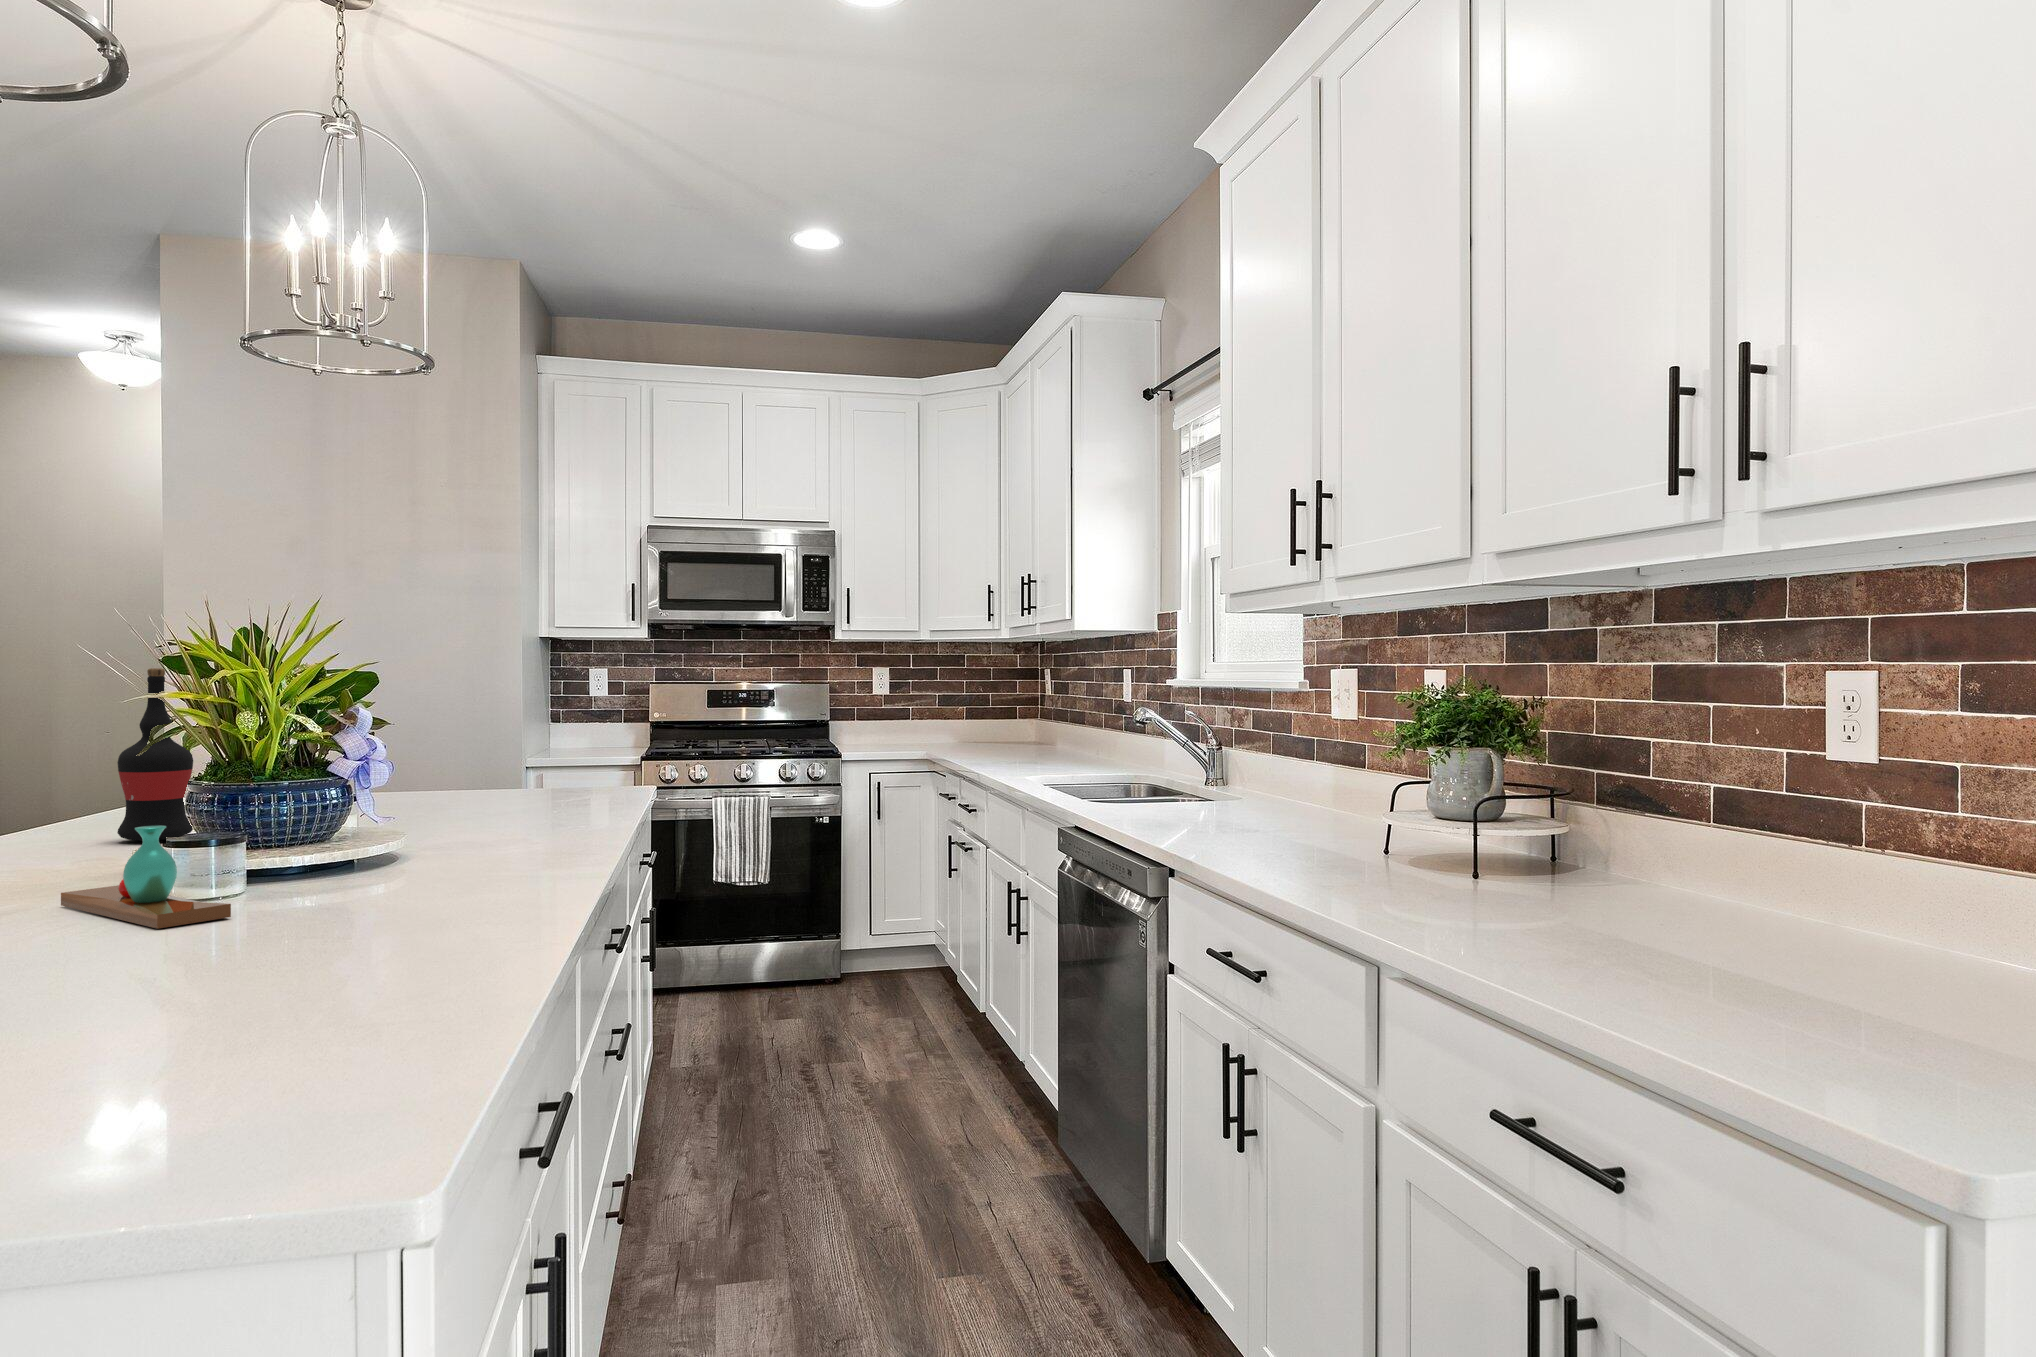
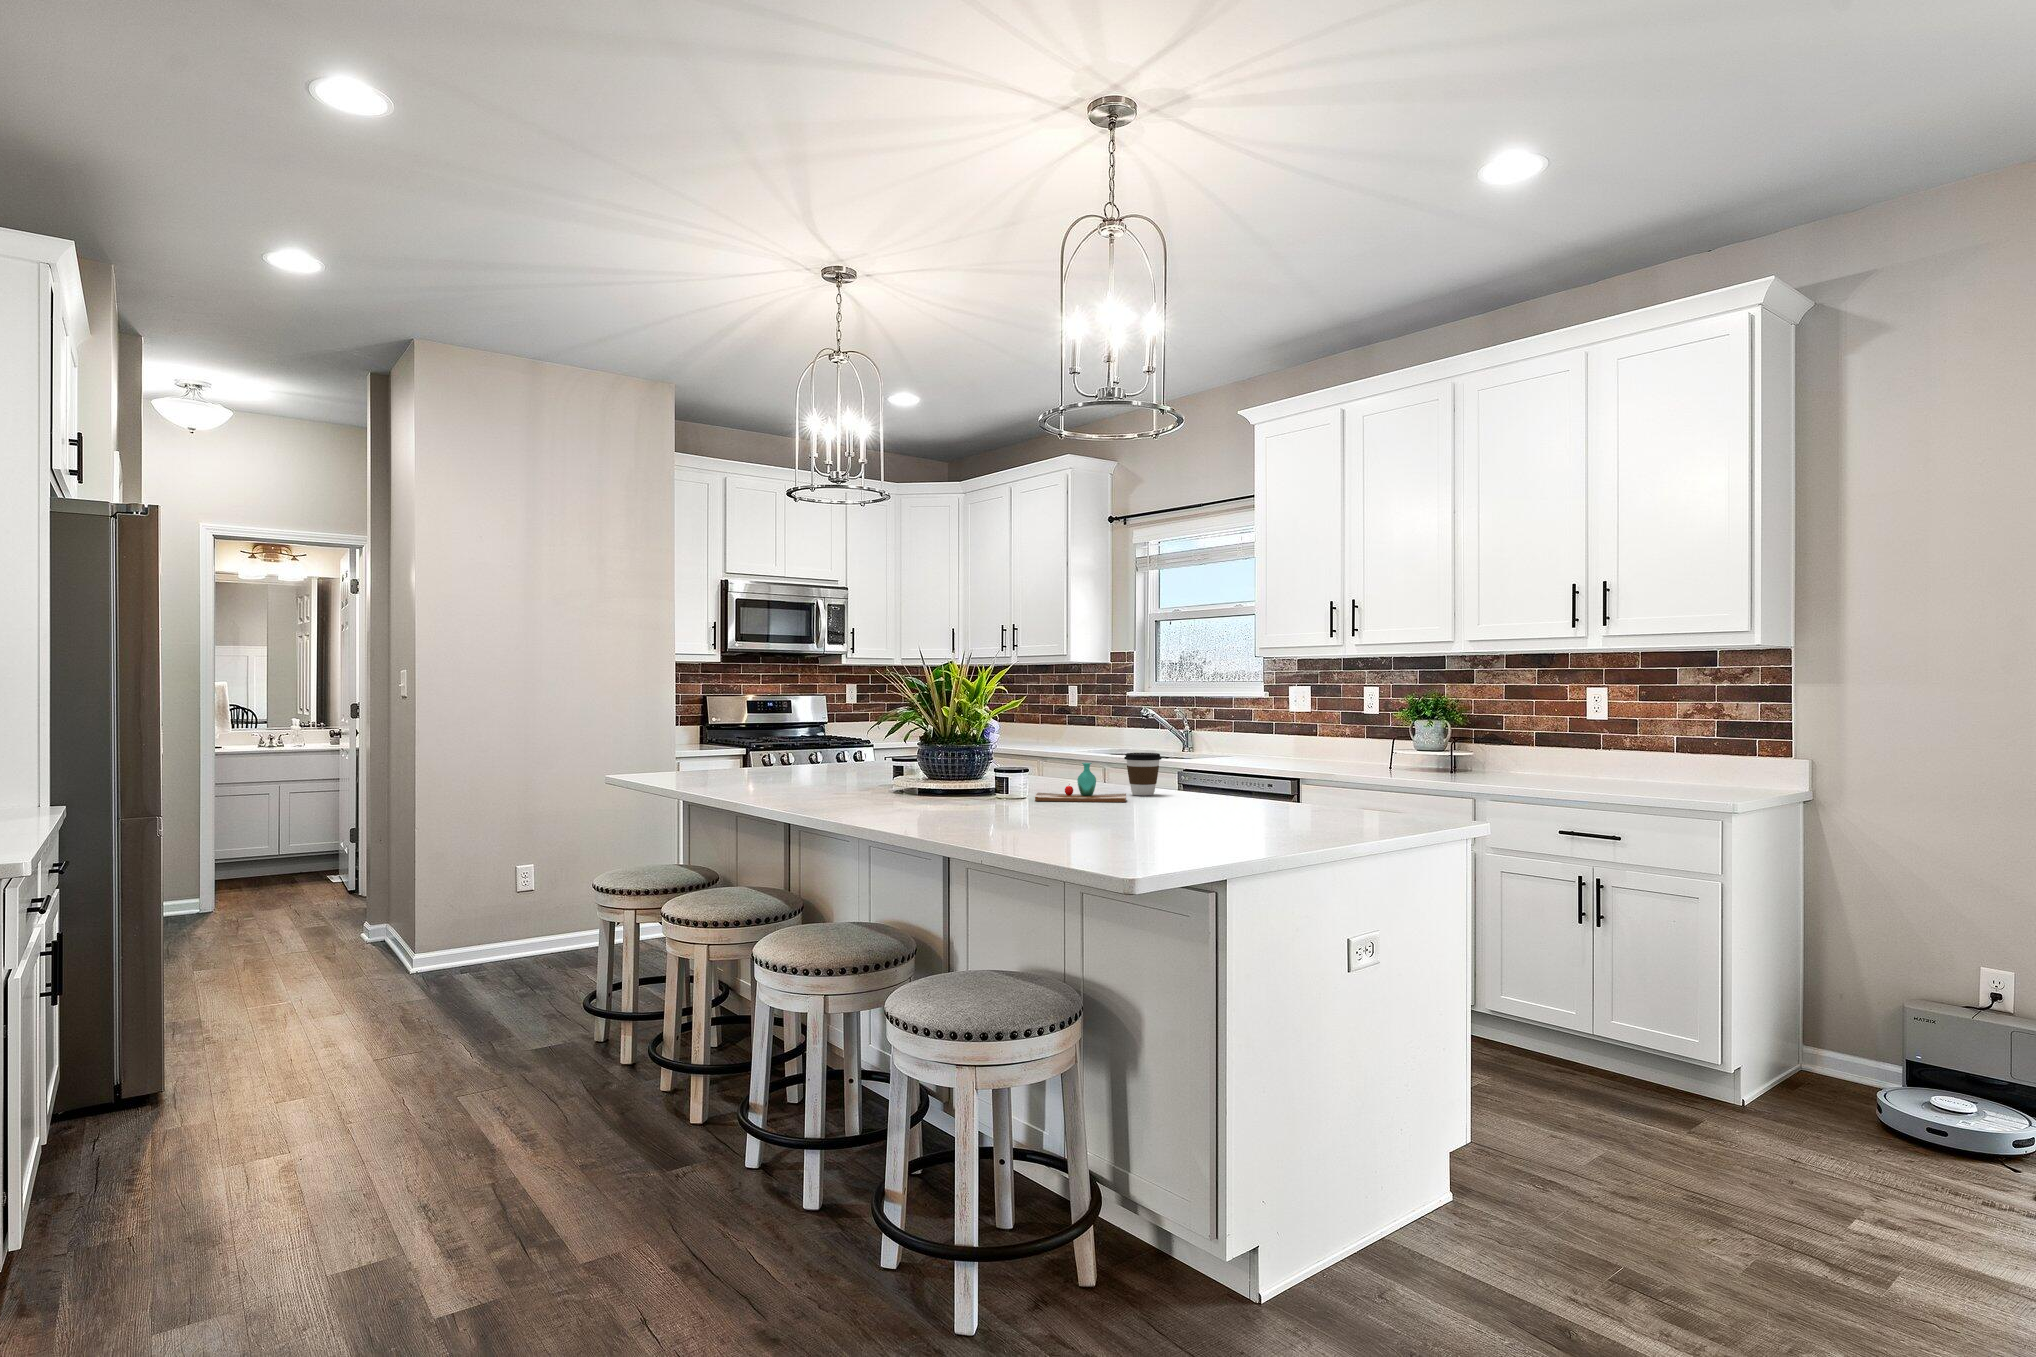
wine bottle: present [117,668,193,841] -> none [842,693,876,788]
coffee cup: none [332,804,428,906] -> present [1124,753,1162,796]

